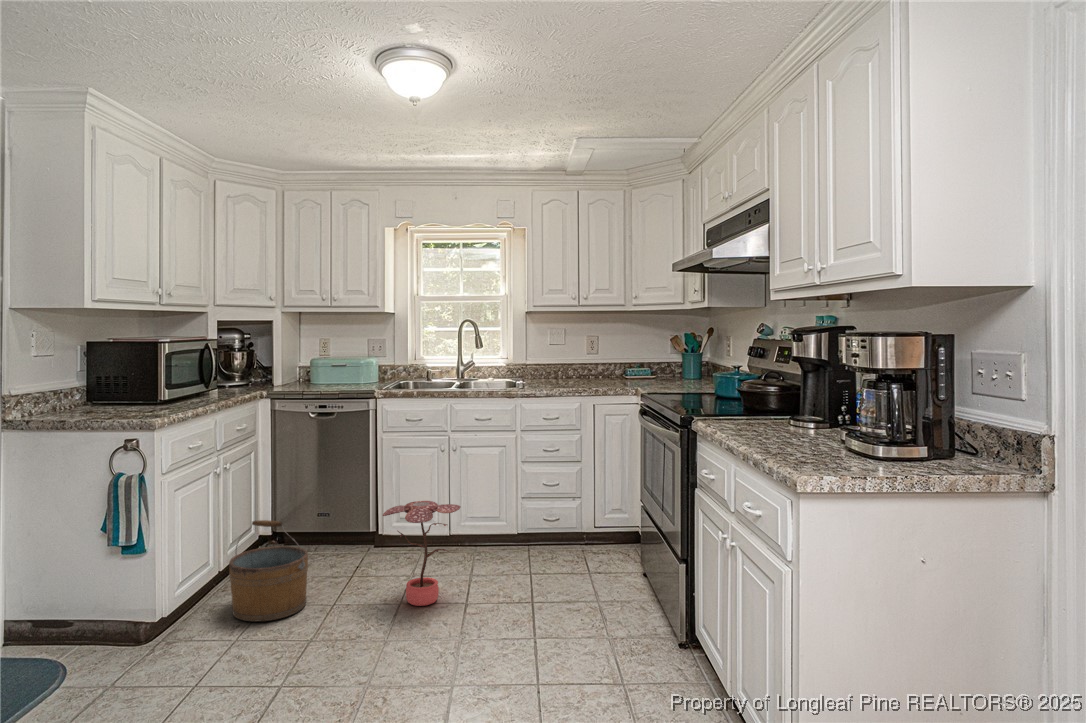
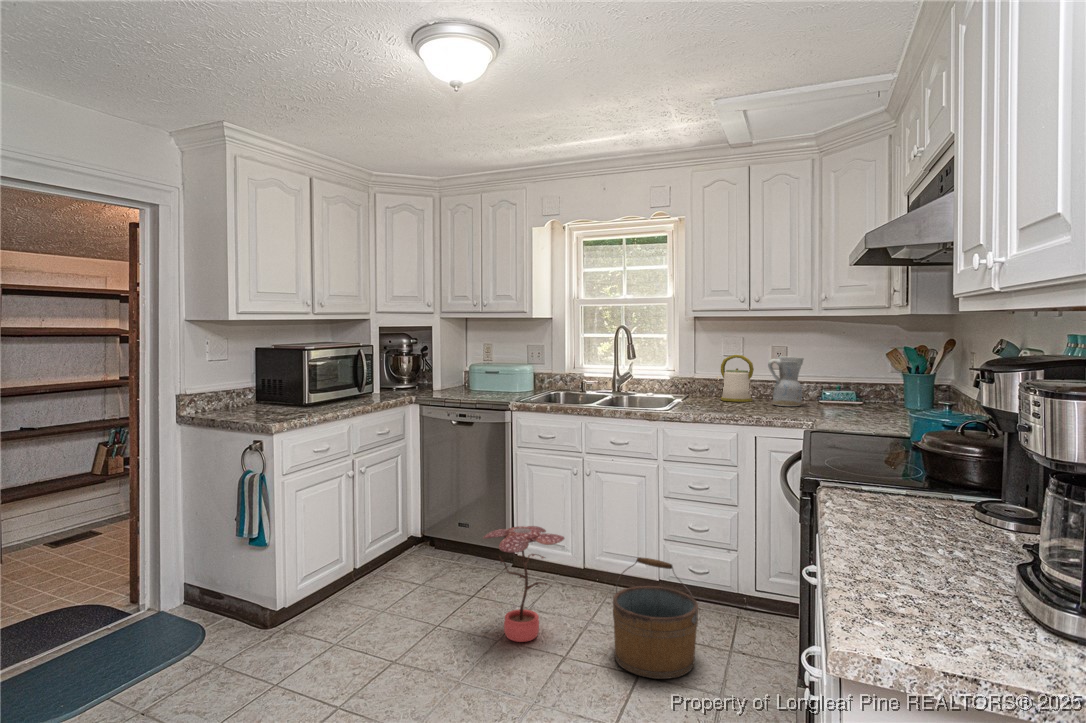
kettle: none [551,342,583,382] -> present [715,355,754,402]
ceramic pitcher: none [599,342,626,383] -> present [768,356,804,406]
bucket: present [229,520,308,622] -> present [613,557,698,679]

